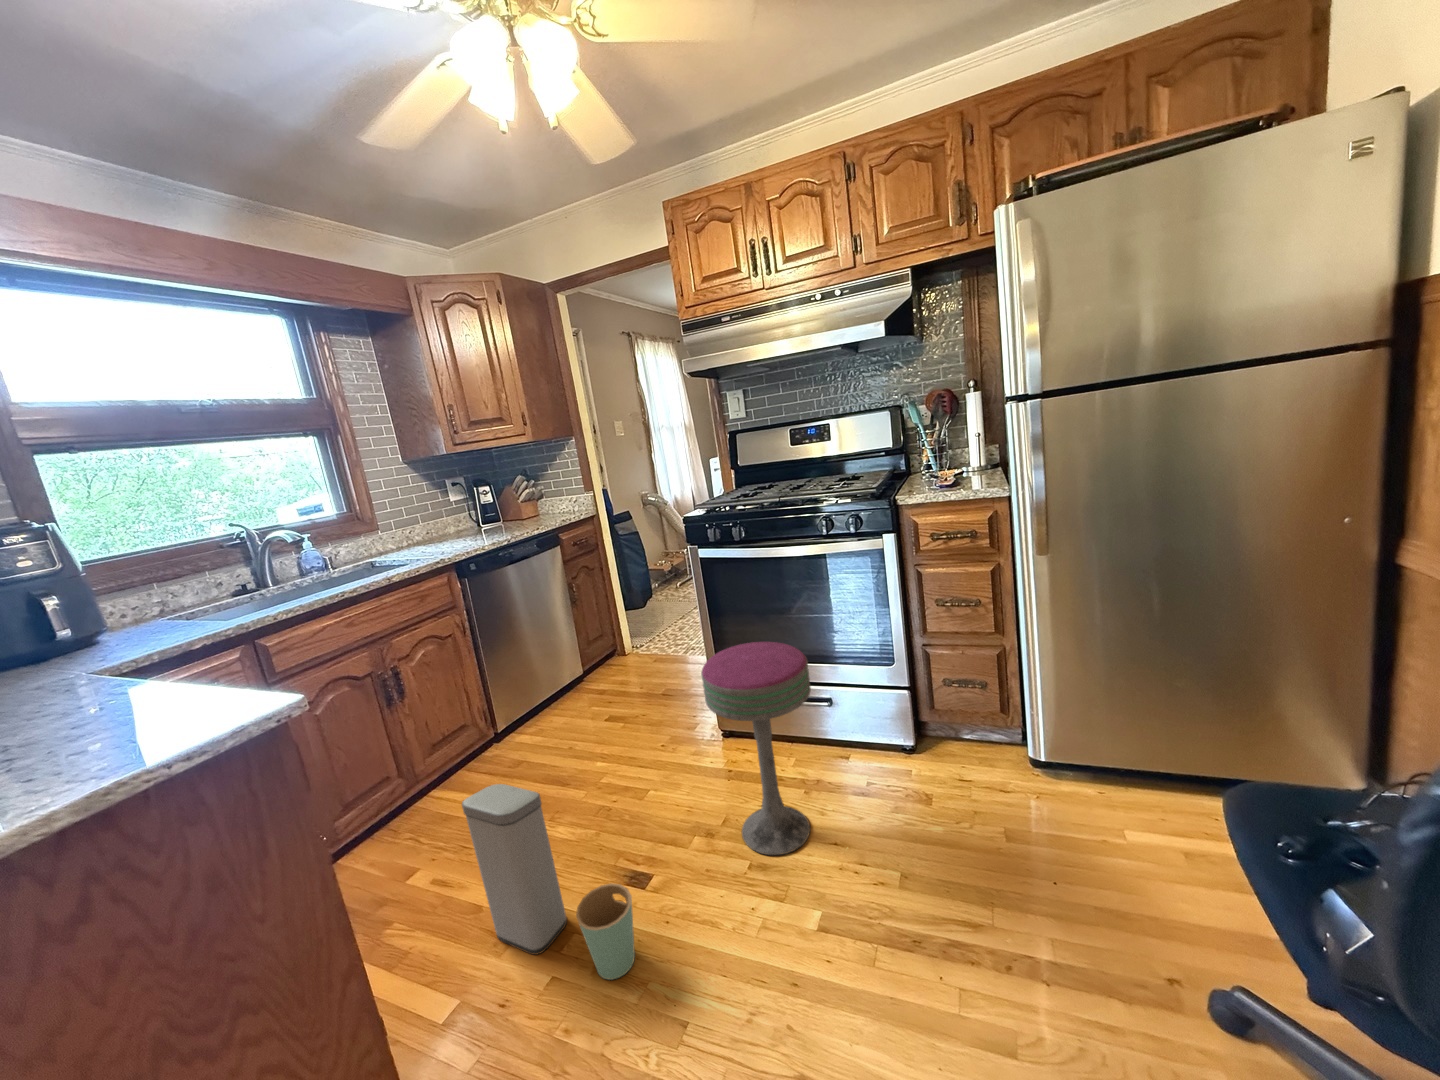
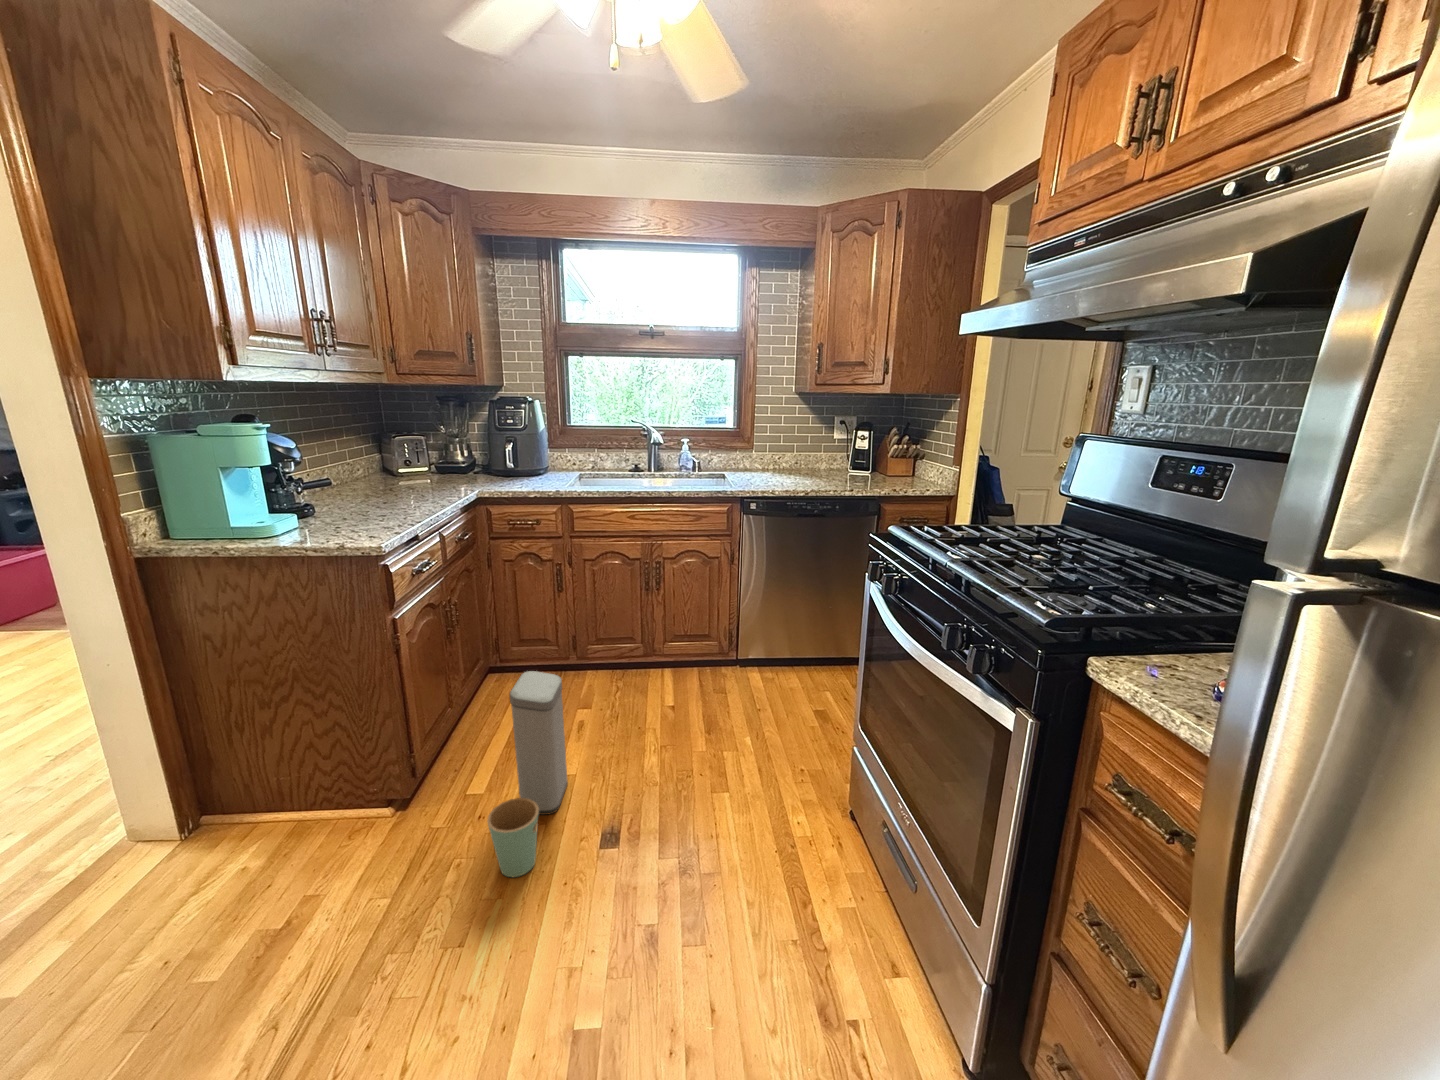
bar stool: present [701,642,811,855] -> none [645,696,786,973]

